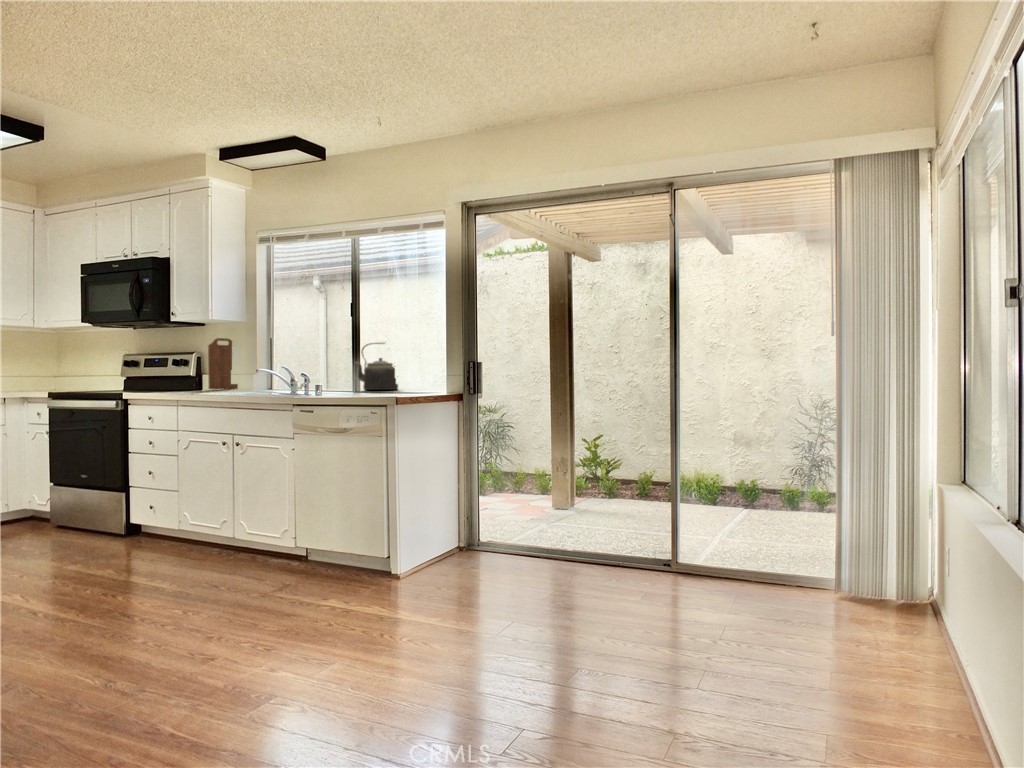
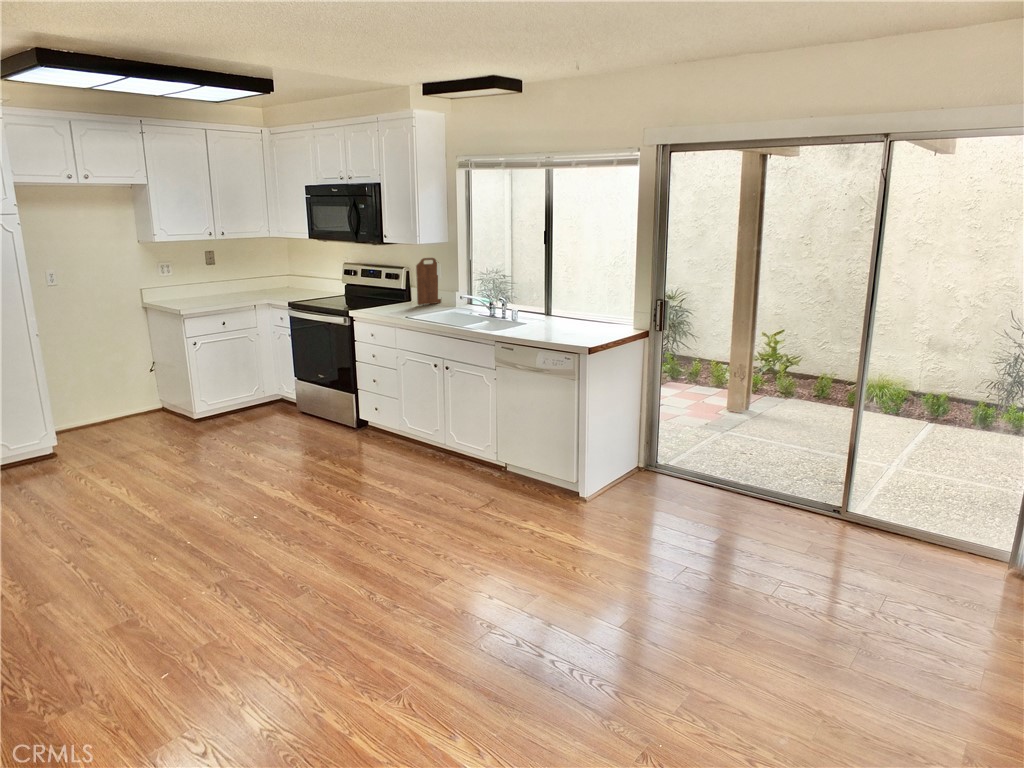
kettle: present [355,343,398,390] -> none [547,273,589,320]

